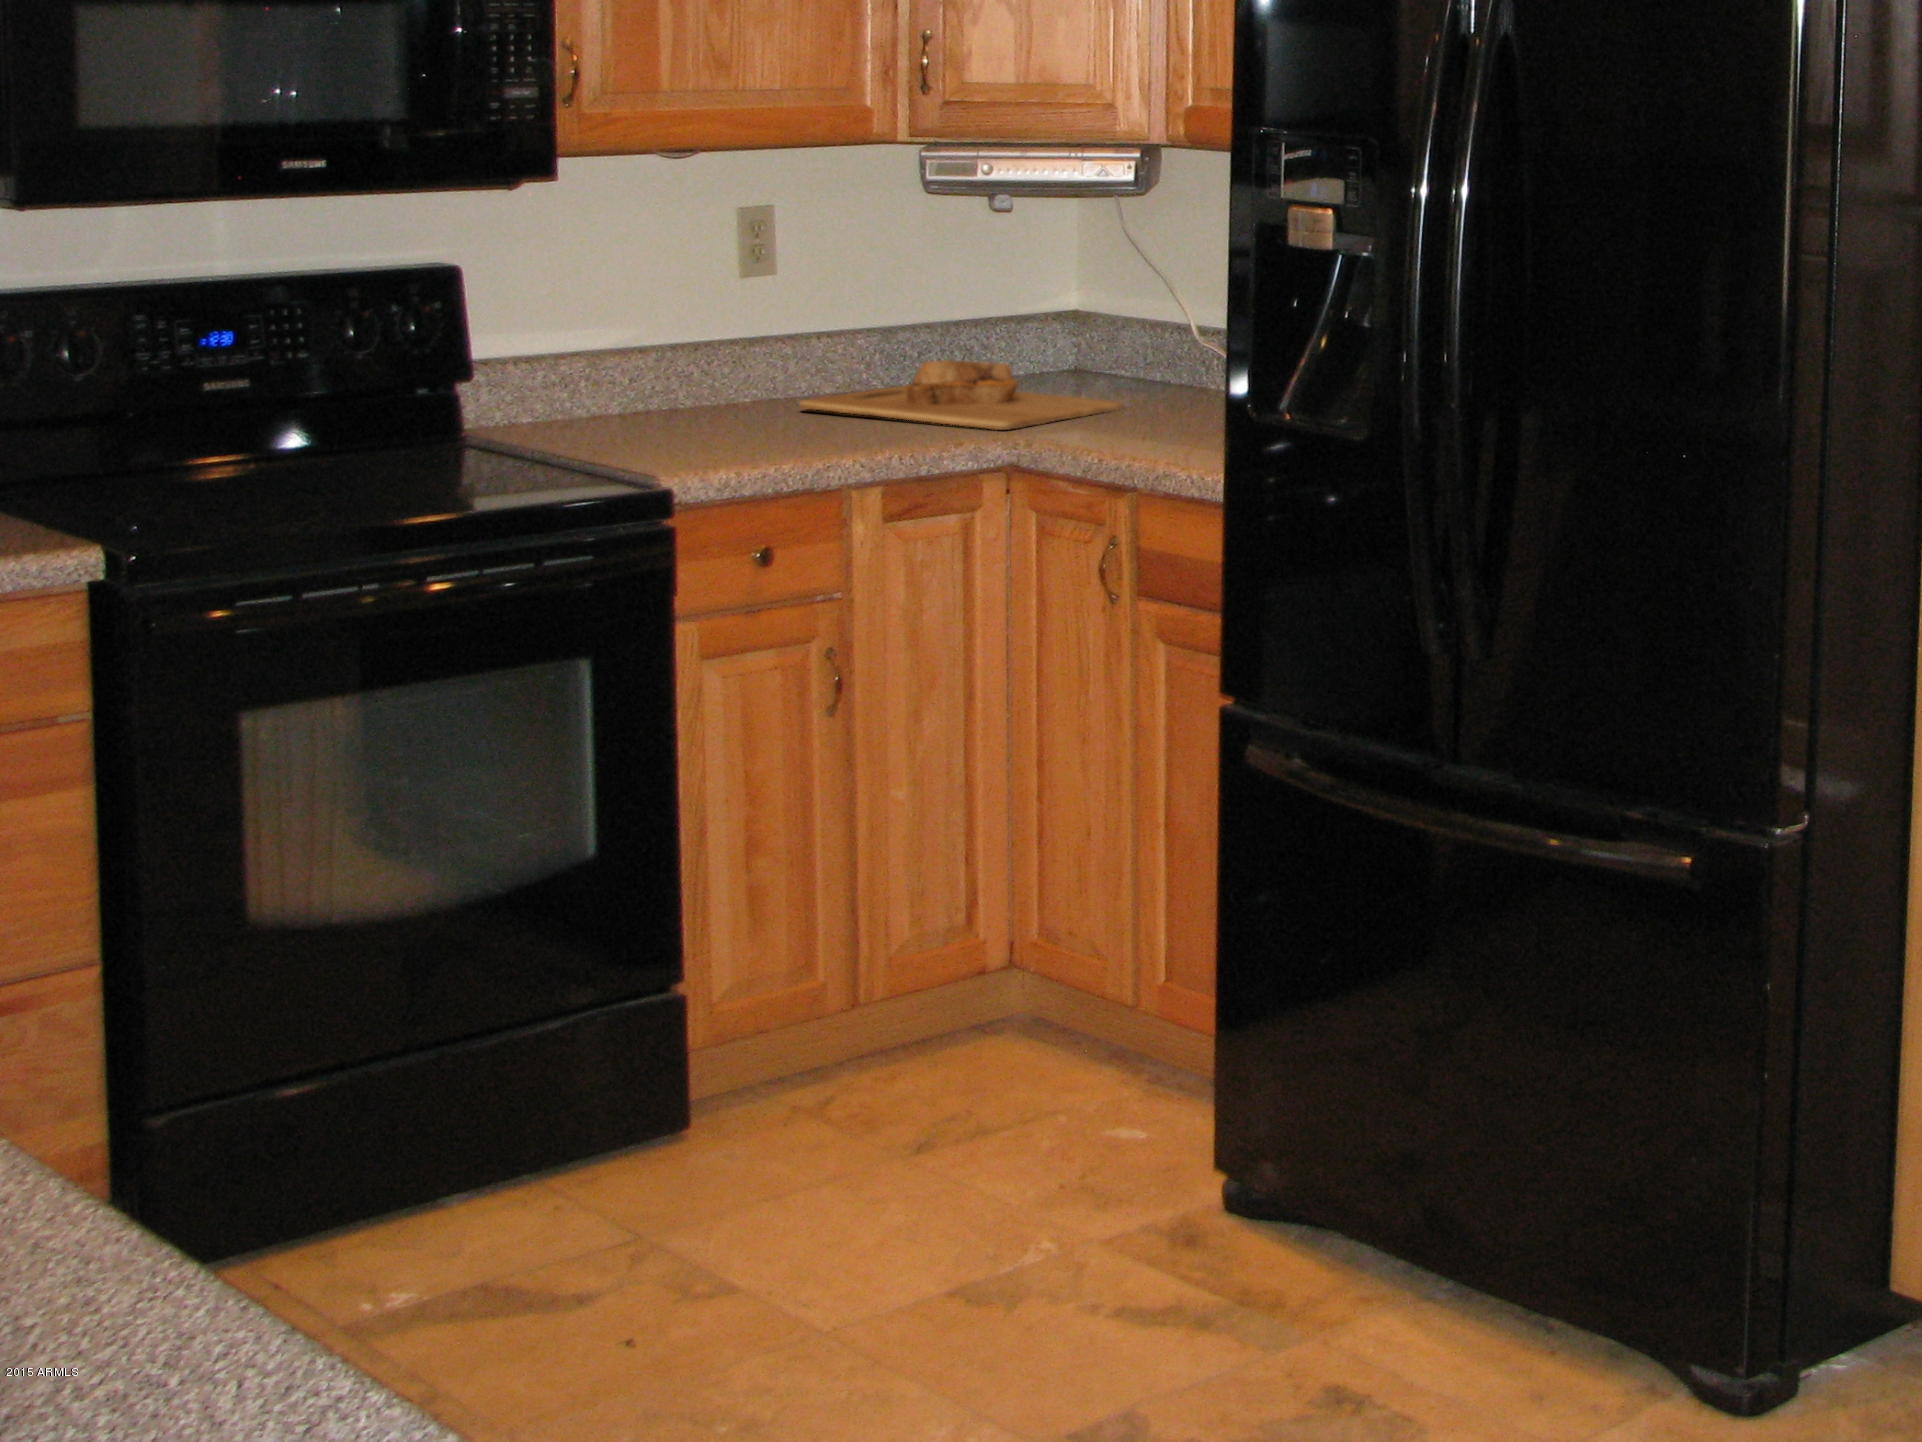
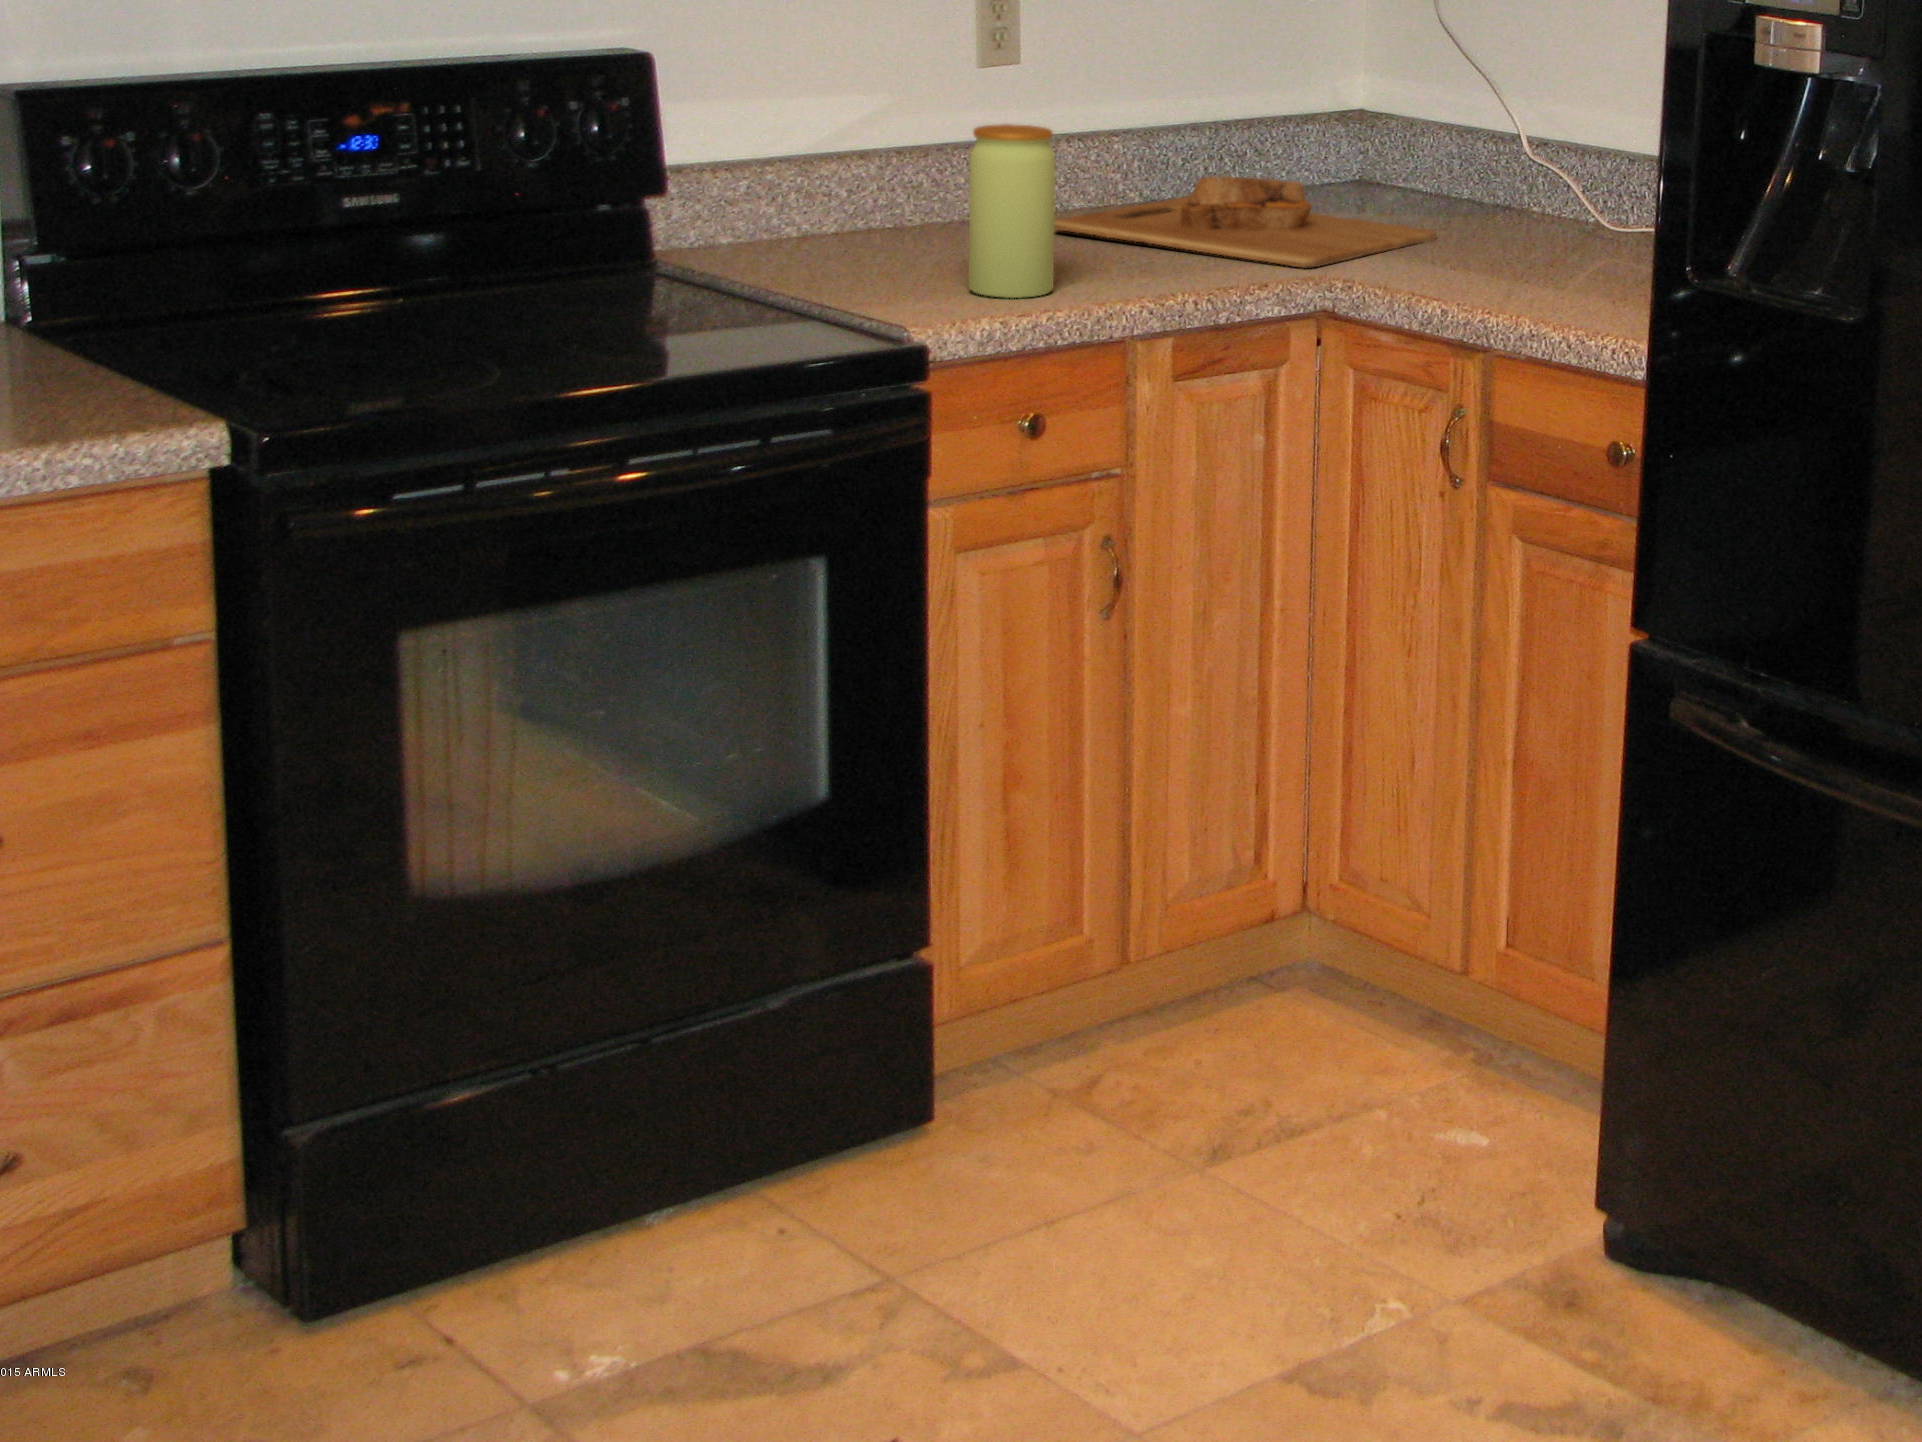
jar: none [714,315,785,454] -> present [968,124,1056,298]

